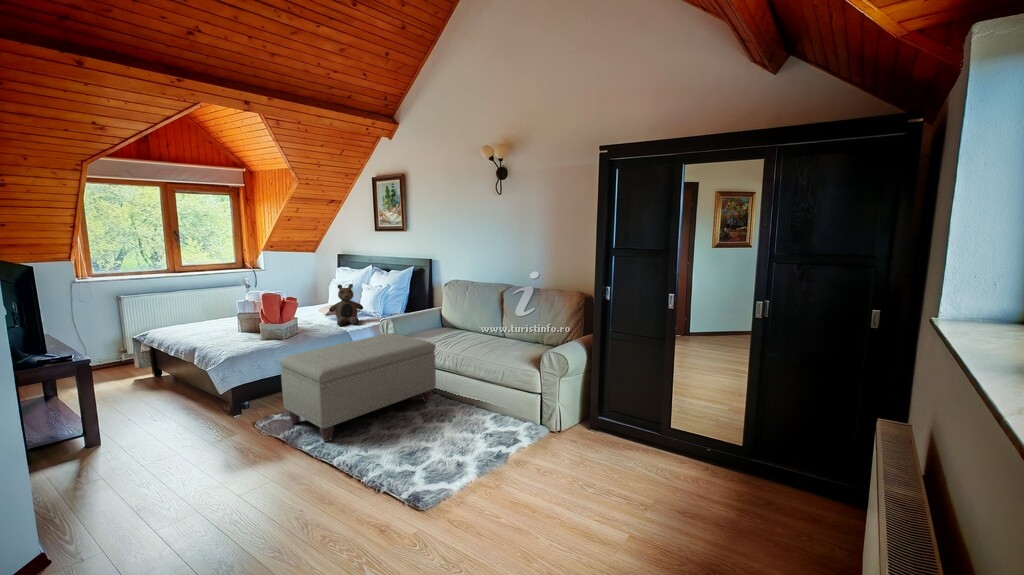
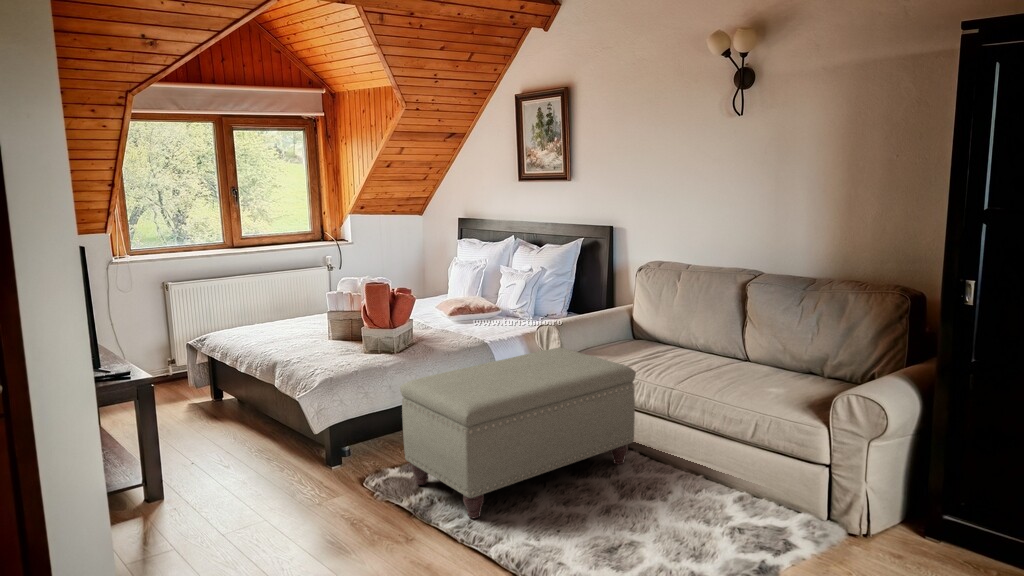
teddy bear: present [329,284,363,326] -> none [455,267,506,333]

